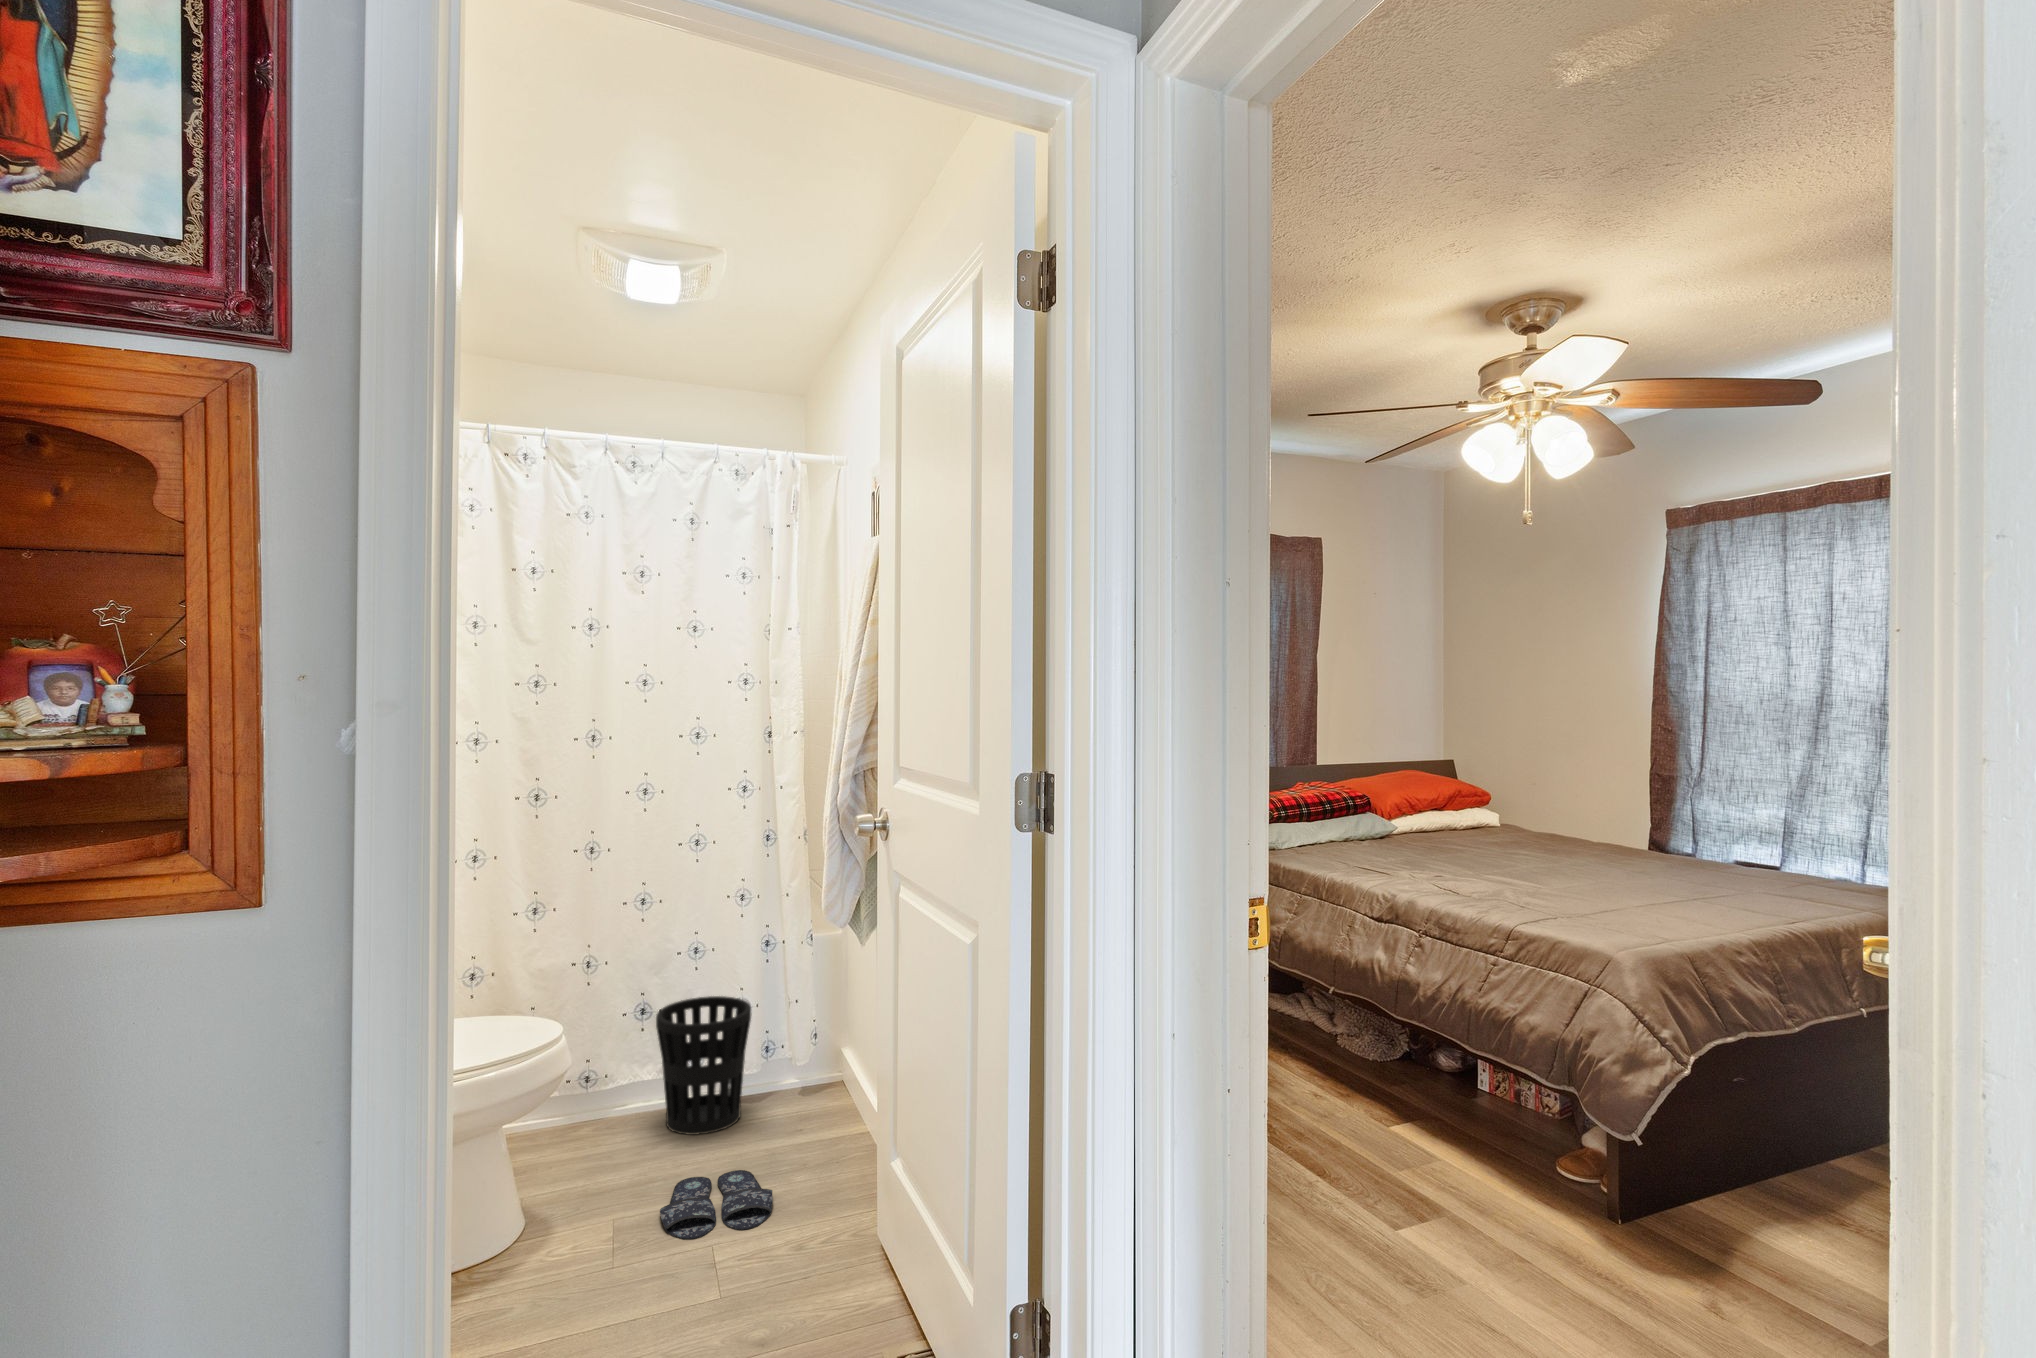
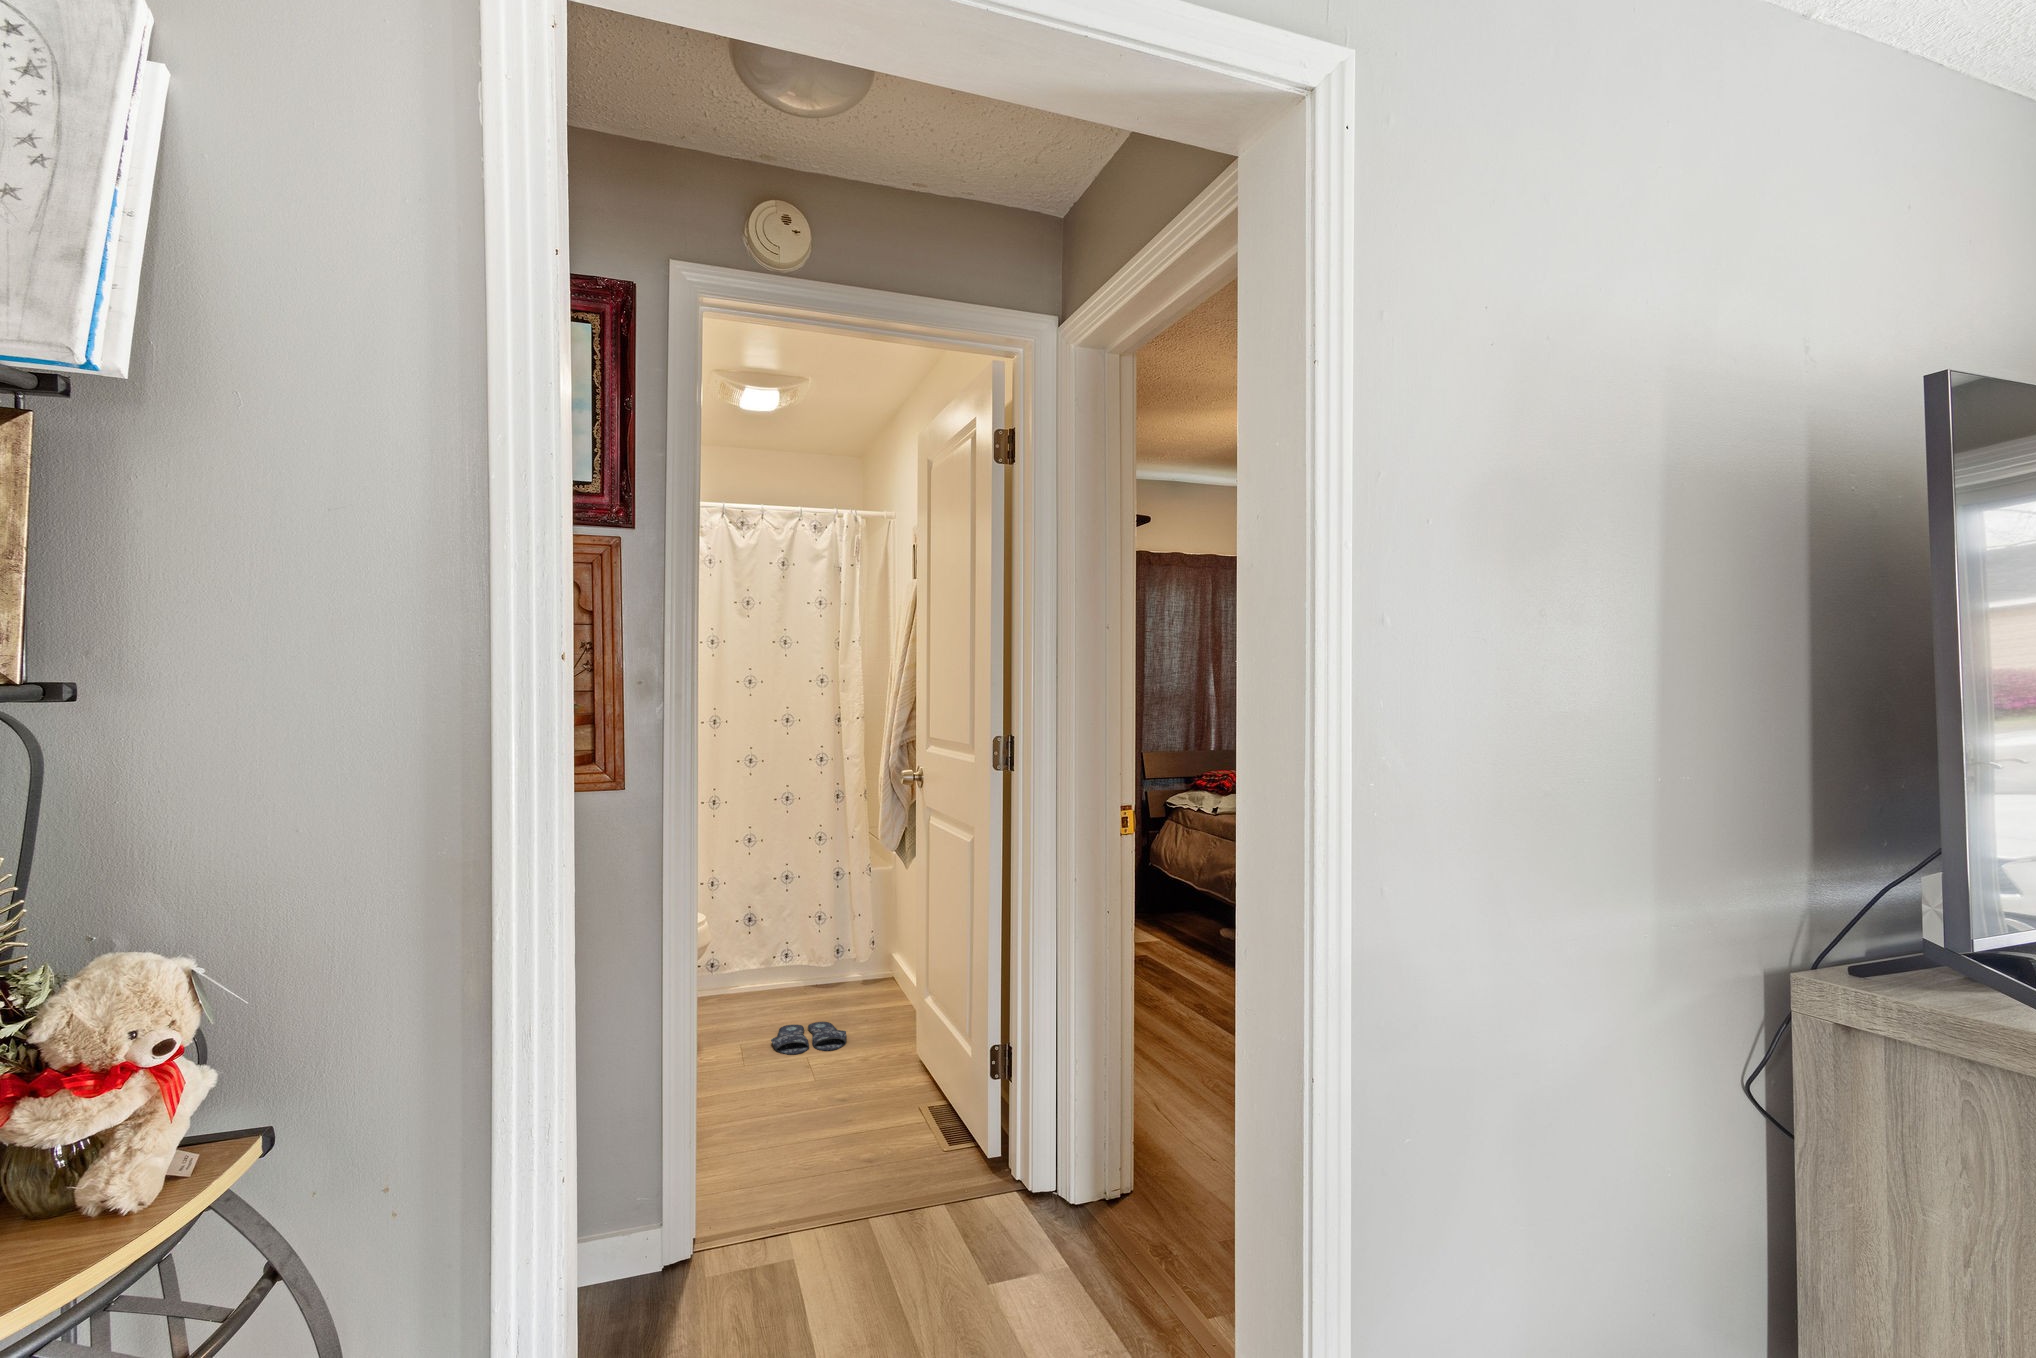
wastebasket: present [656,996,751,1135] -> none [761,910,828,1004]

